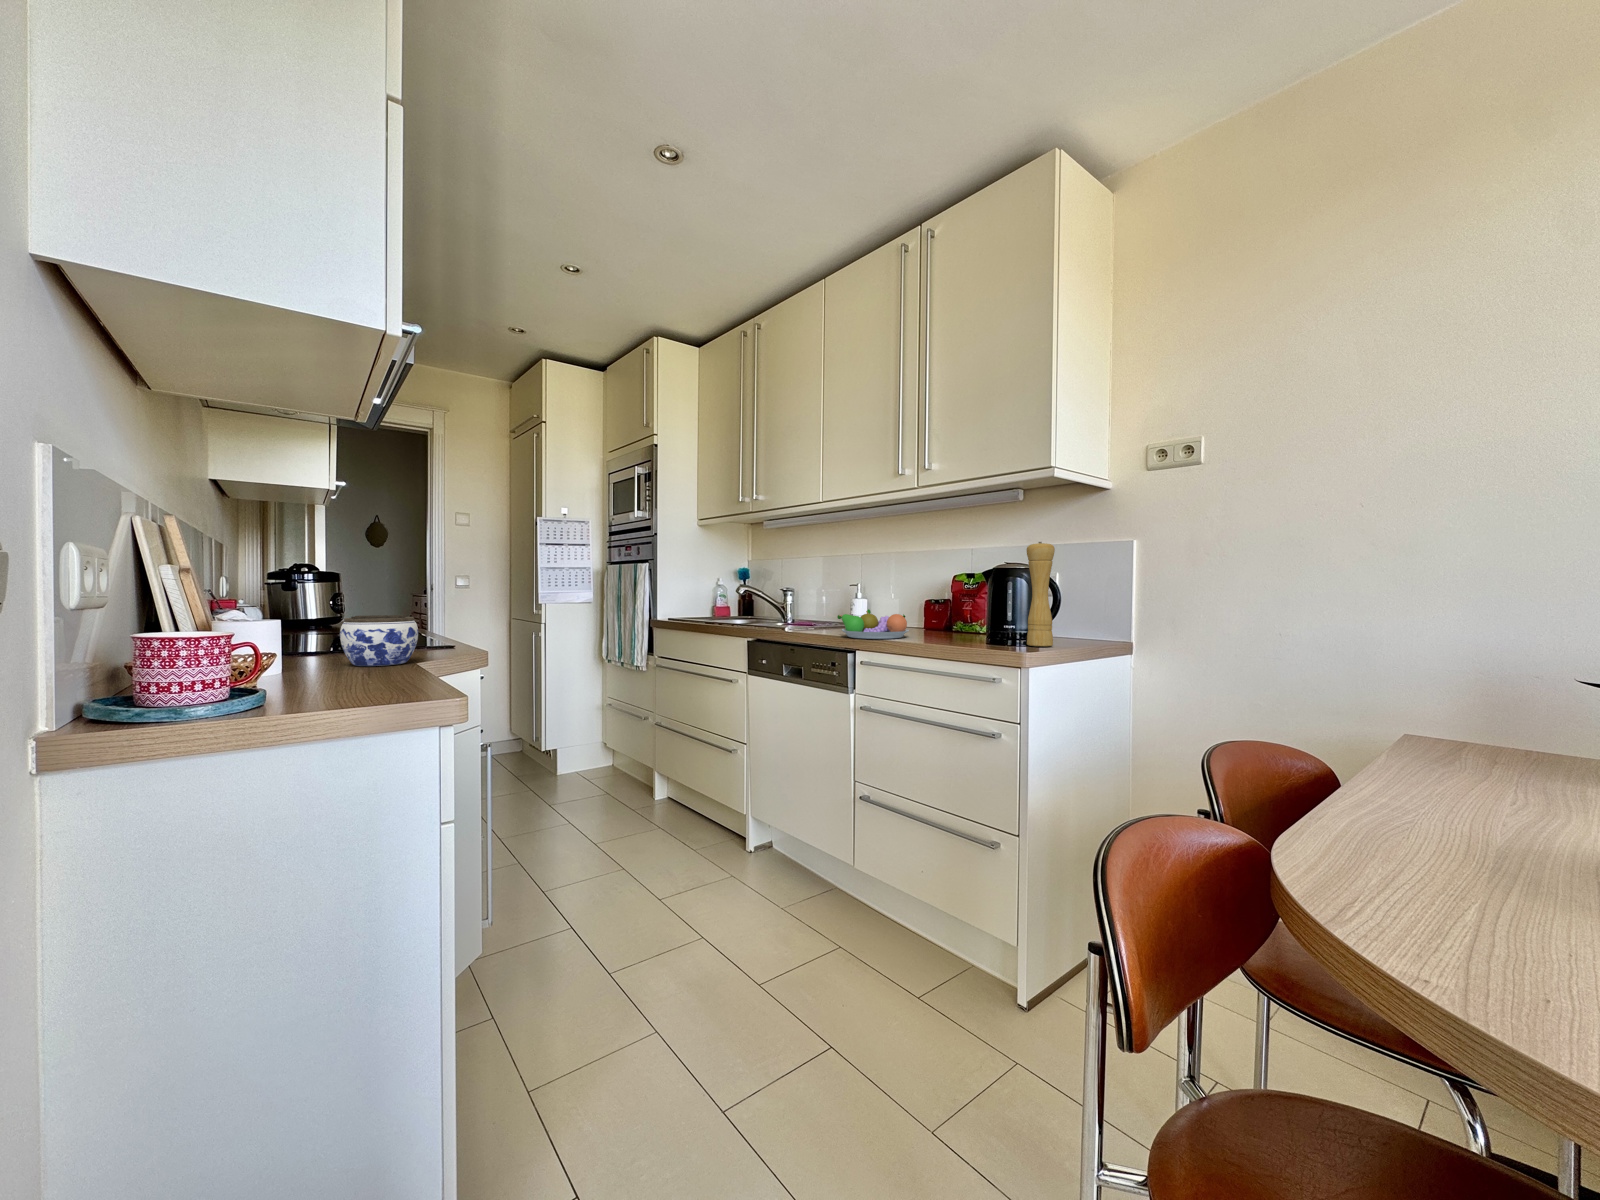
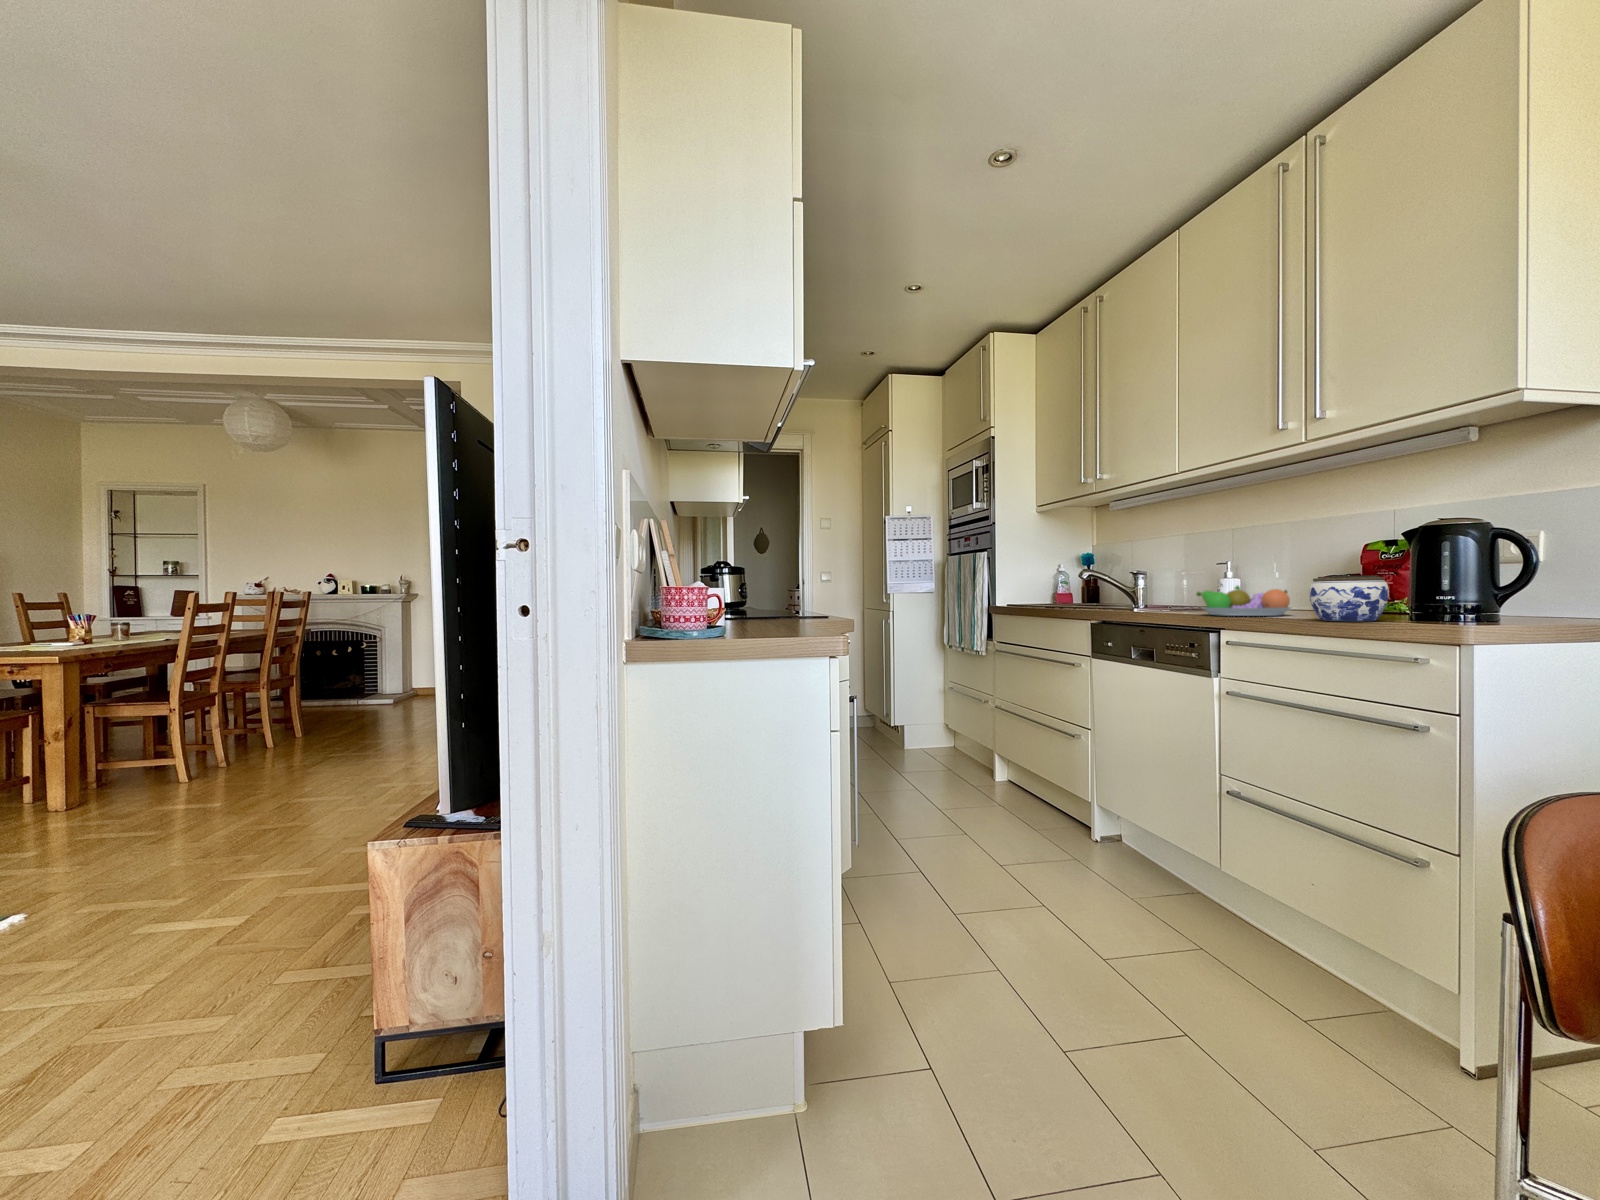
pepper mill: present [1027,542,1055,646] -> none [1473,488,1523,621]
jar: present [340,615,418,666] -> present [1309,576,1389,621]

